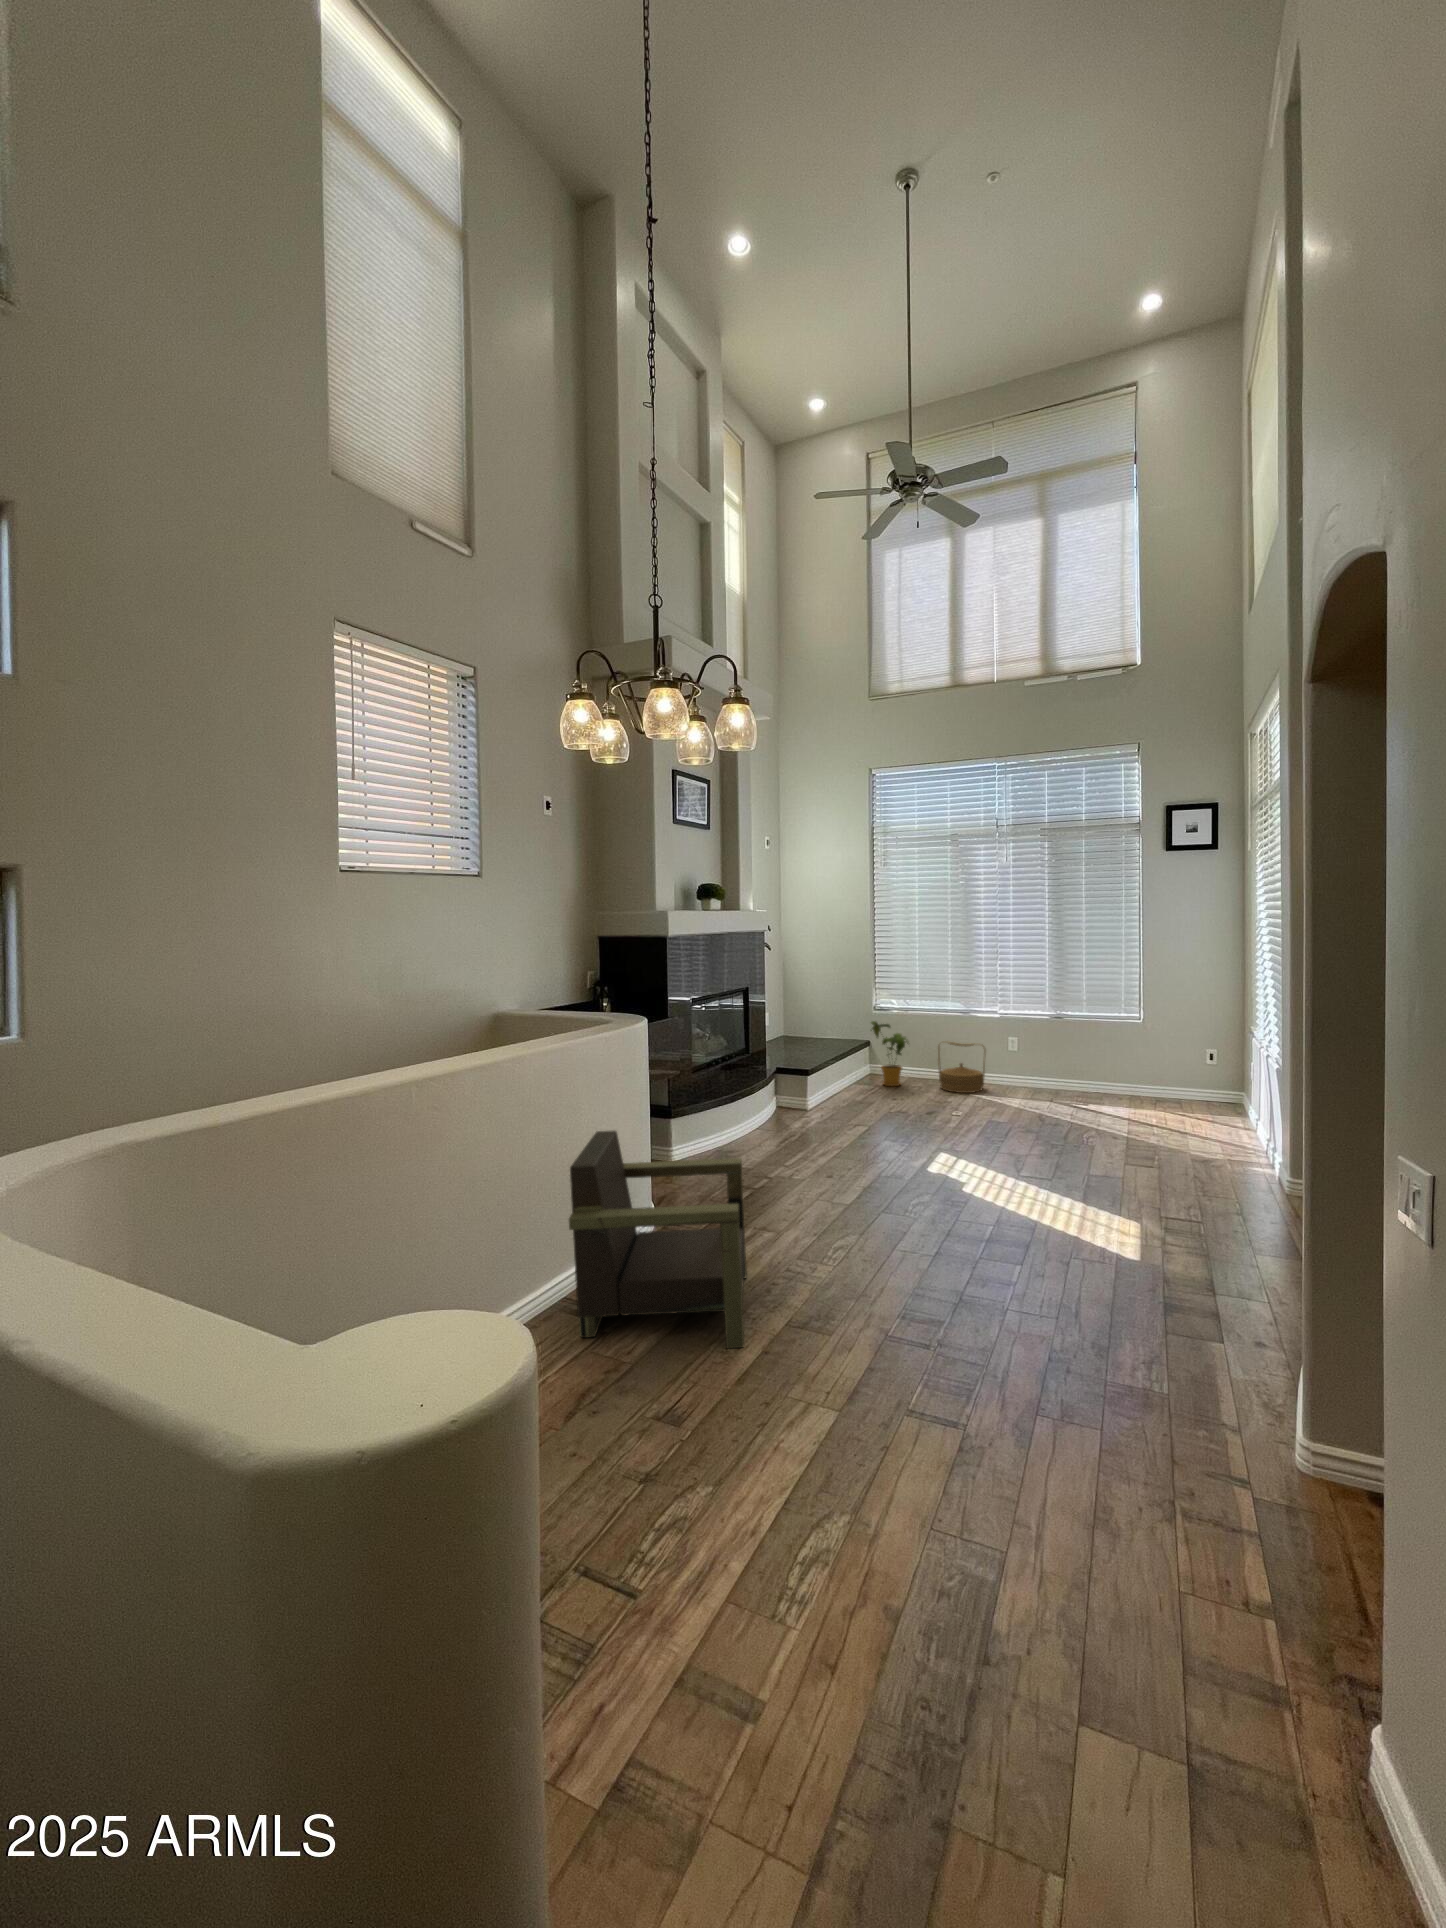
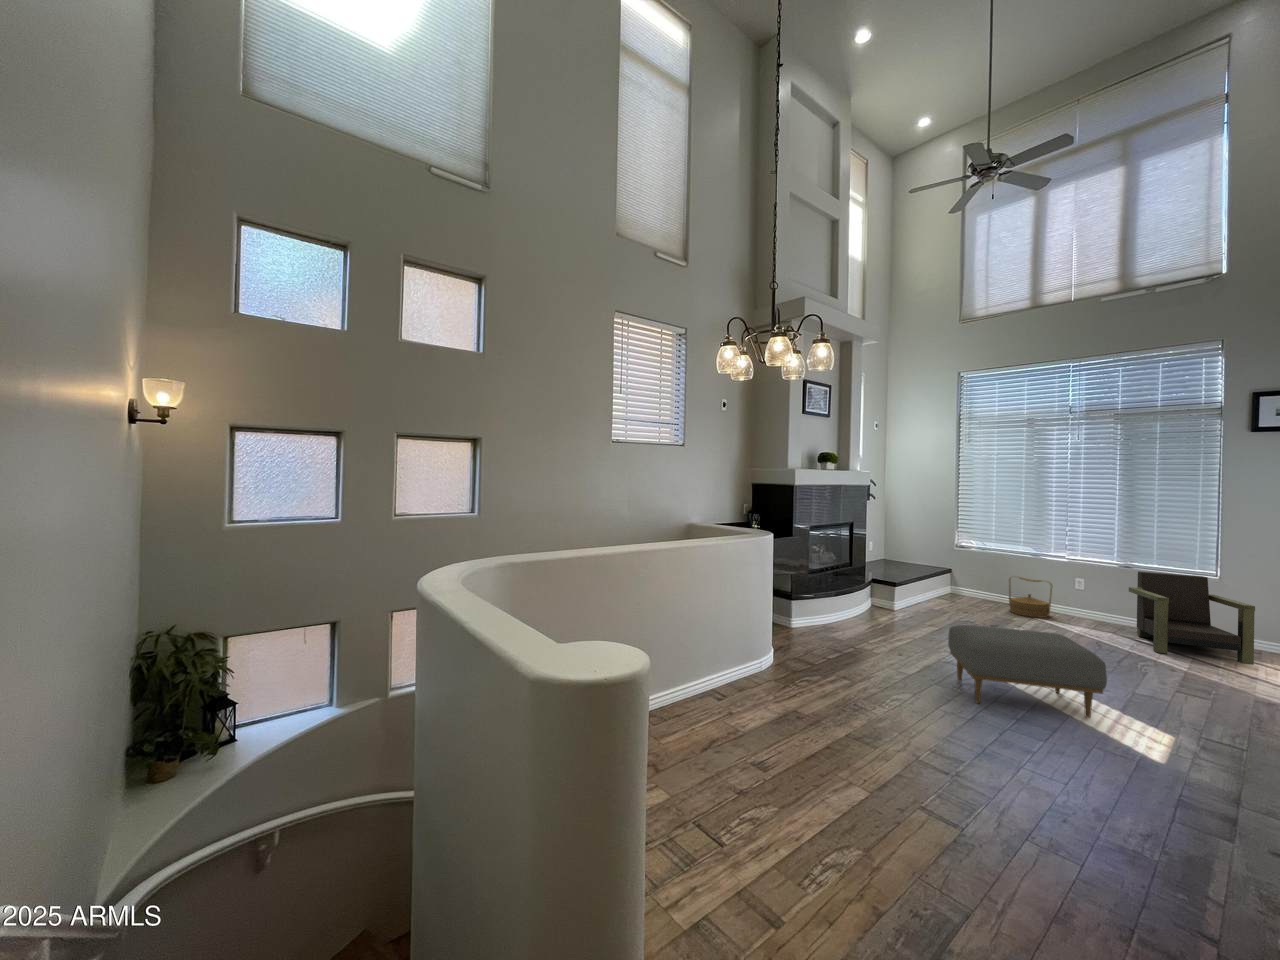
house plant: present [871,1021,908,1086] -> none [951,556,984,605]
ottoman: none [893,1117,1075,1230] -> present [948,625,1107,718]
armchair: present [569,1131,747,1348] -> present [1129,571,1255,665]

